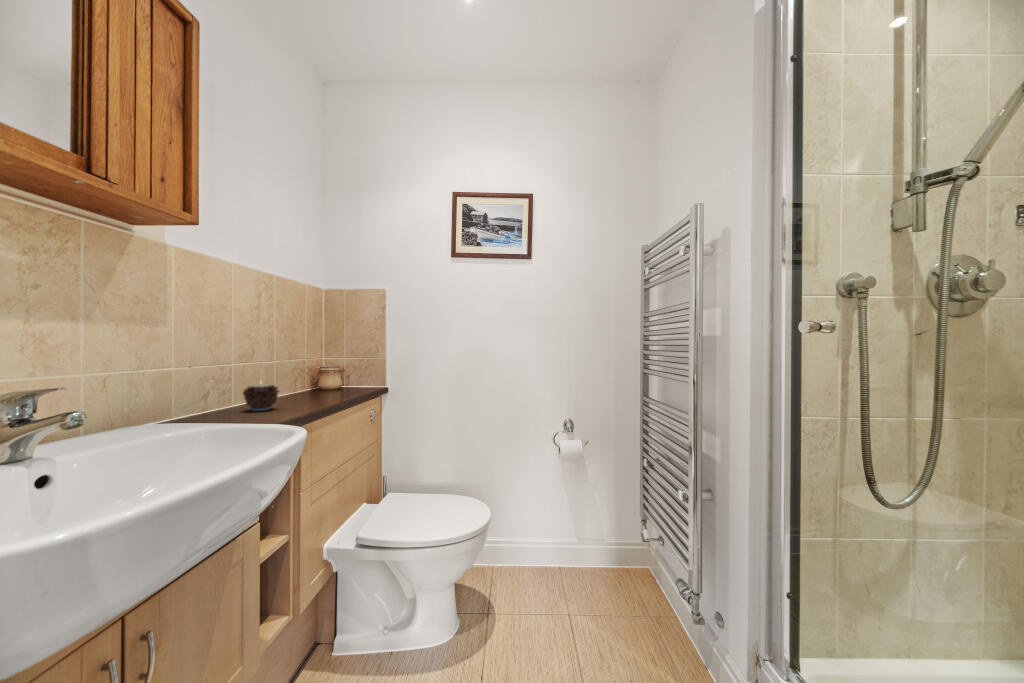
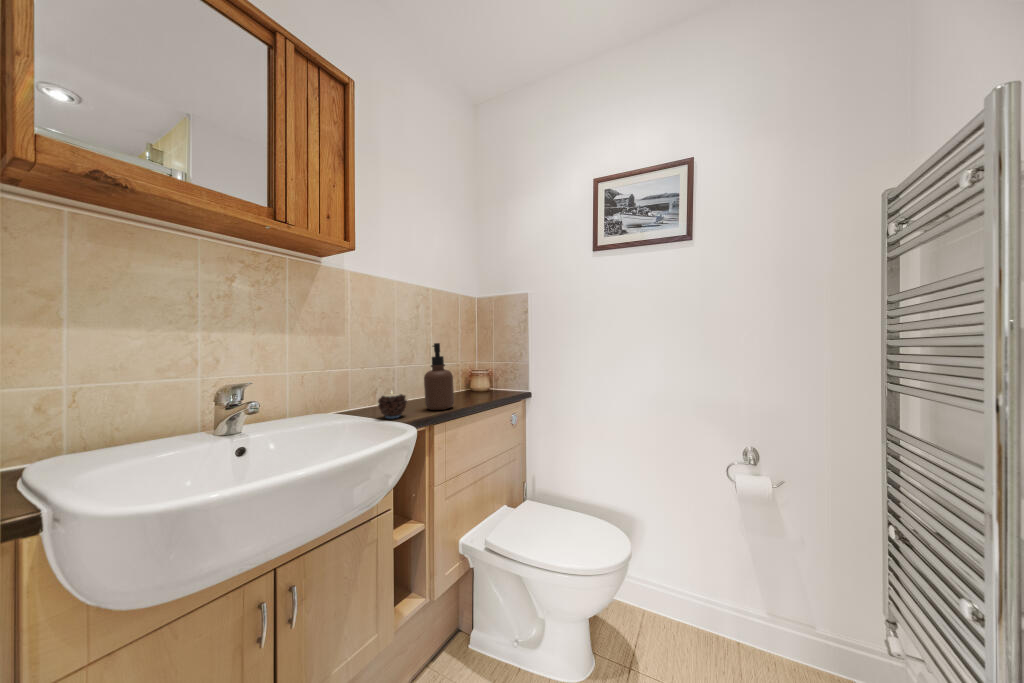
soap dispenser: none [287,332,321,403] -> present [424,343,454,410]

